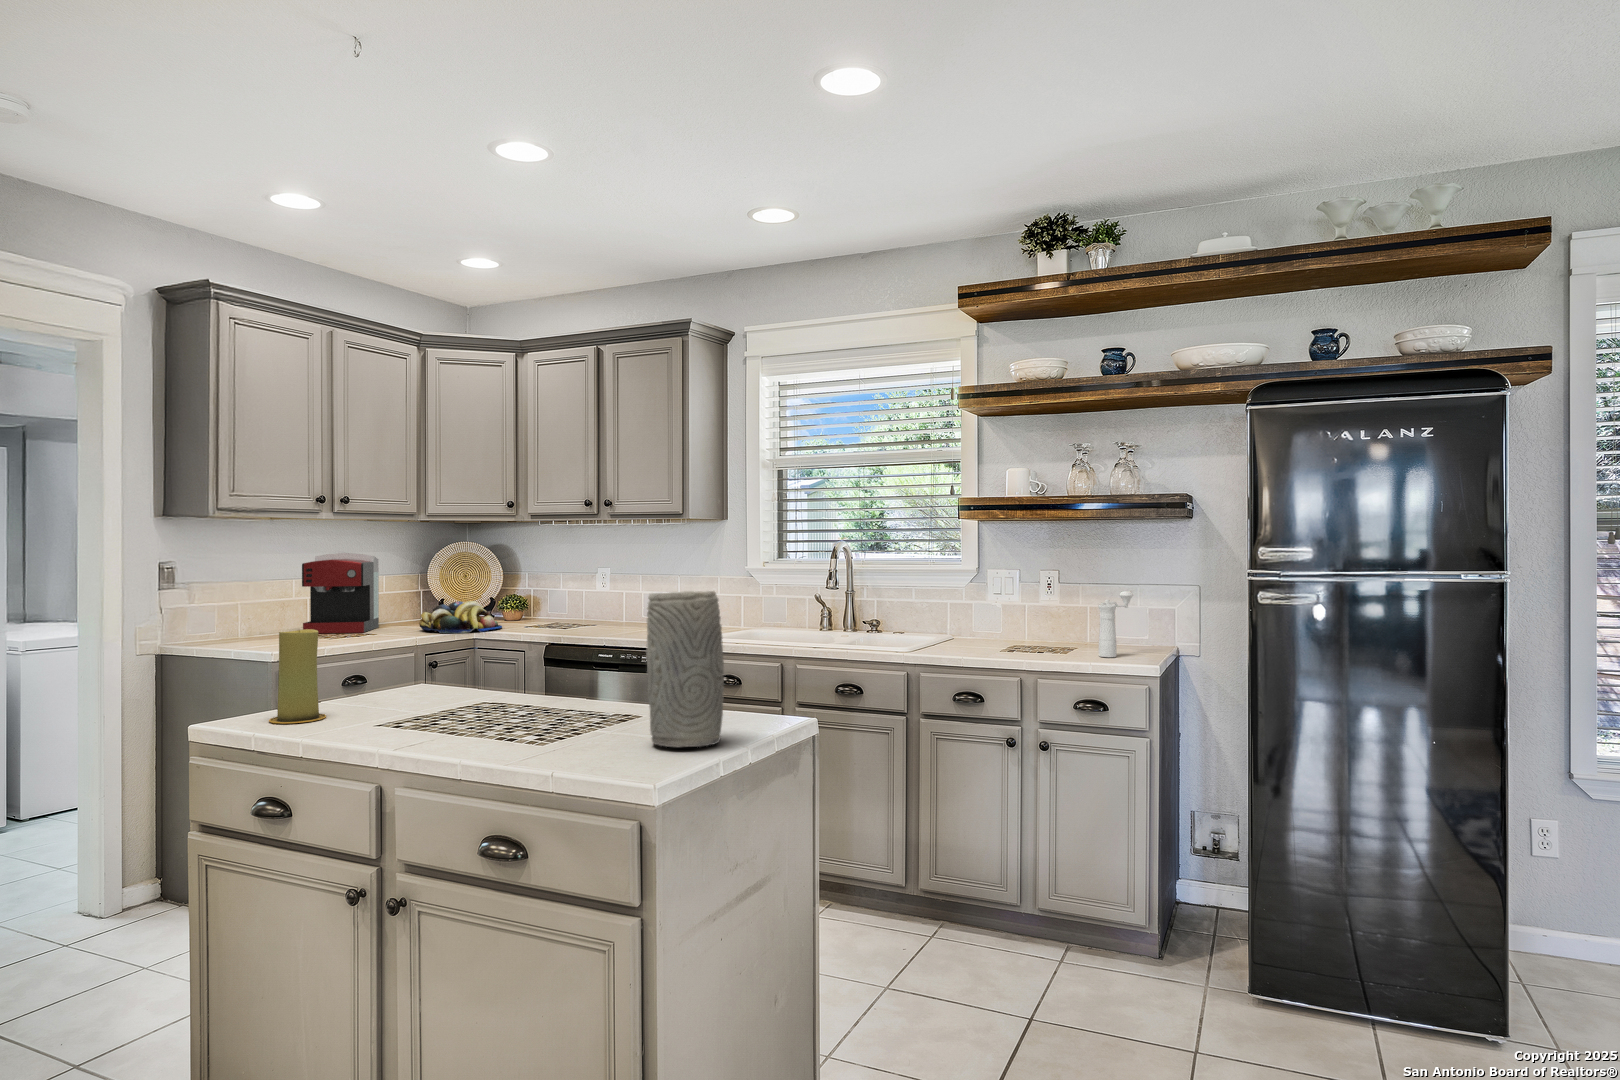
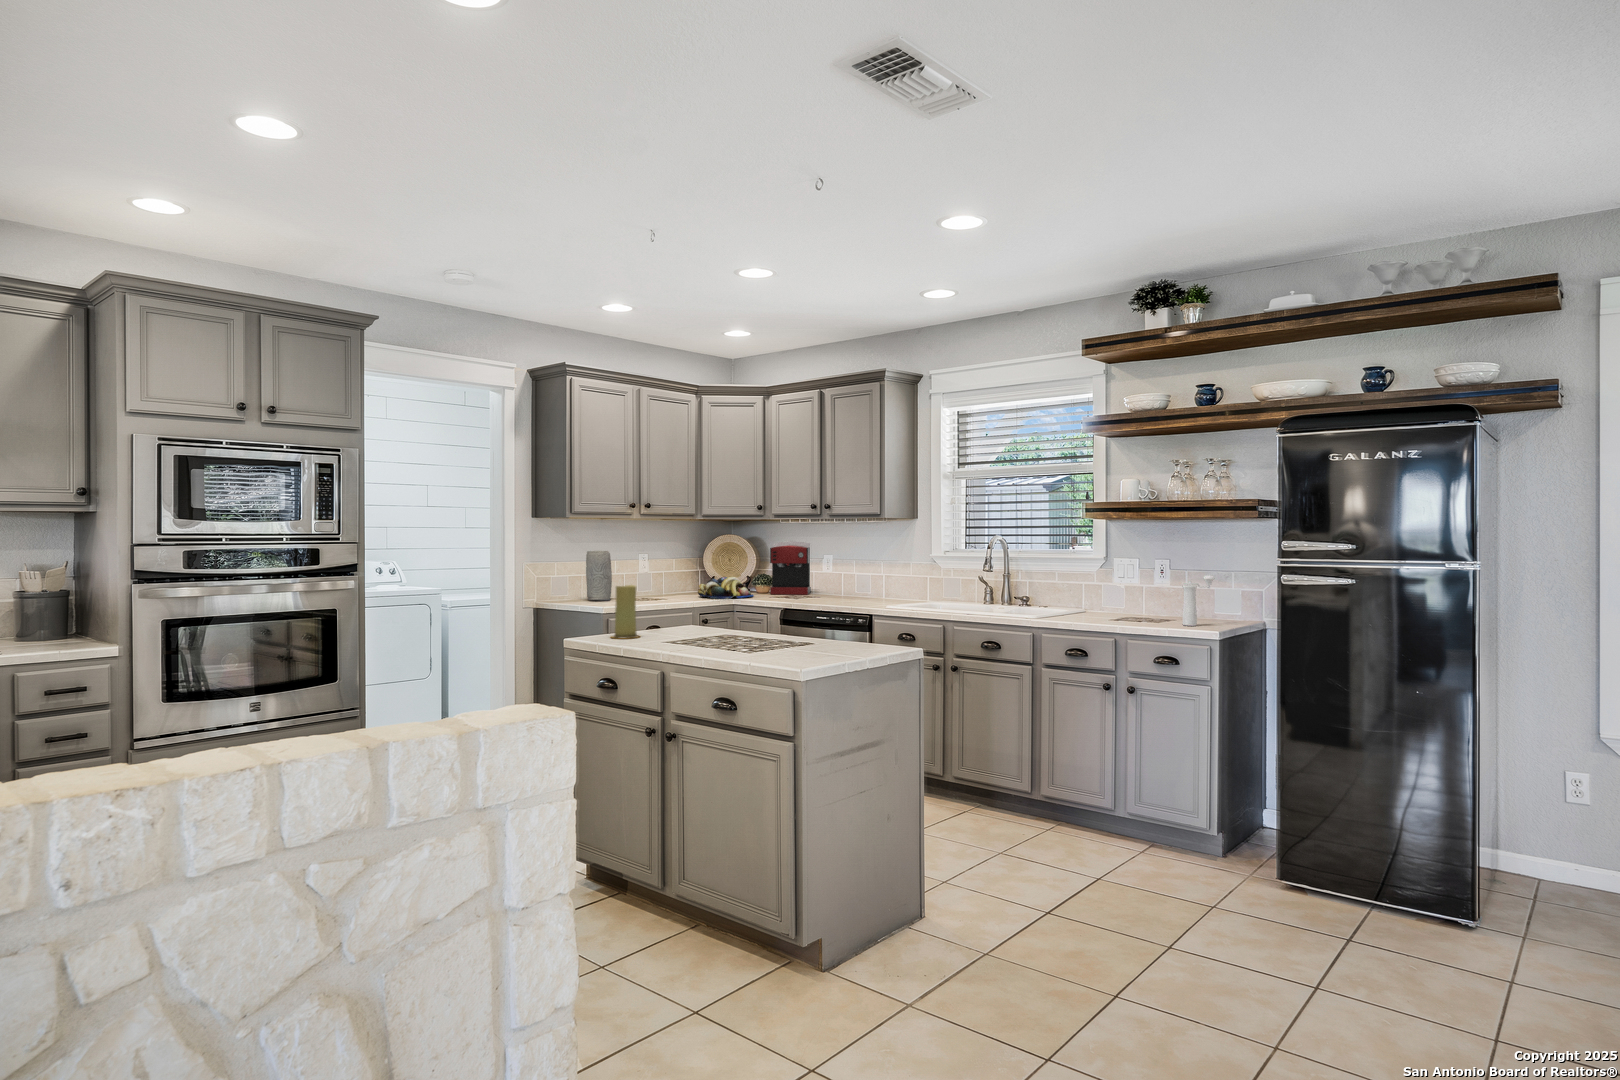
coffee maker: present [302,553,379,633] -> present [770,541,811,594]
vase: present [646,591,724,747] -> present [586,551,612,600]

